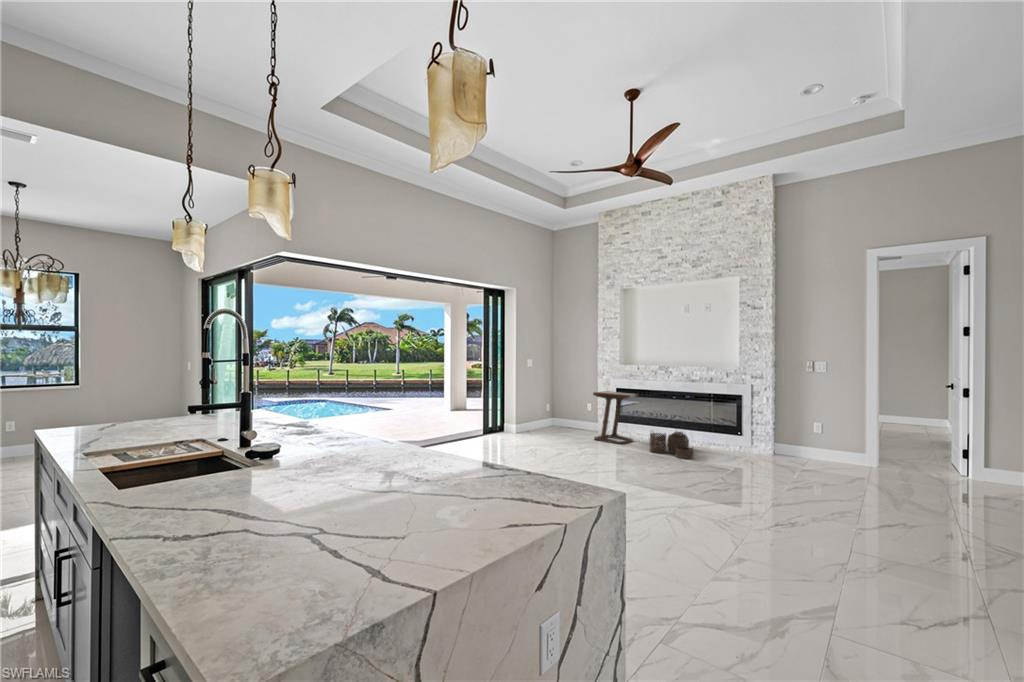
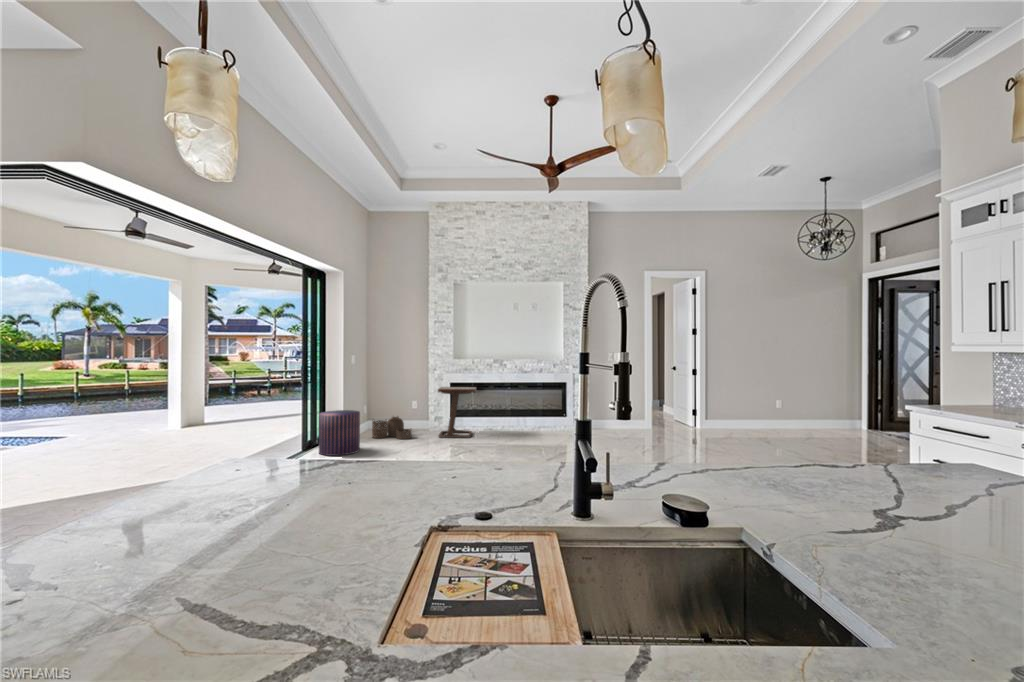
pouf: none [483,402,516,439] -> present [319,410,360,456]
woven basket: present [650,432,694,459] -> present [372,416,412,439]

